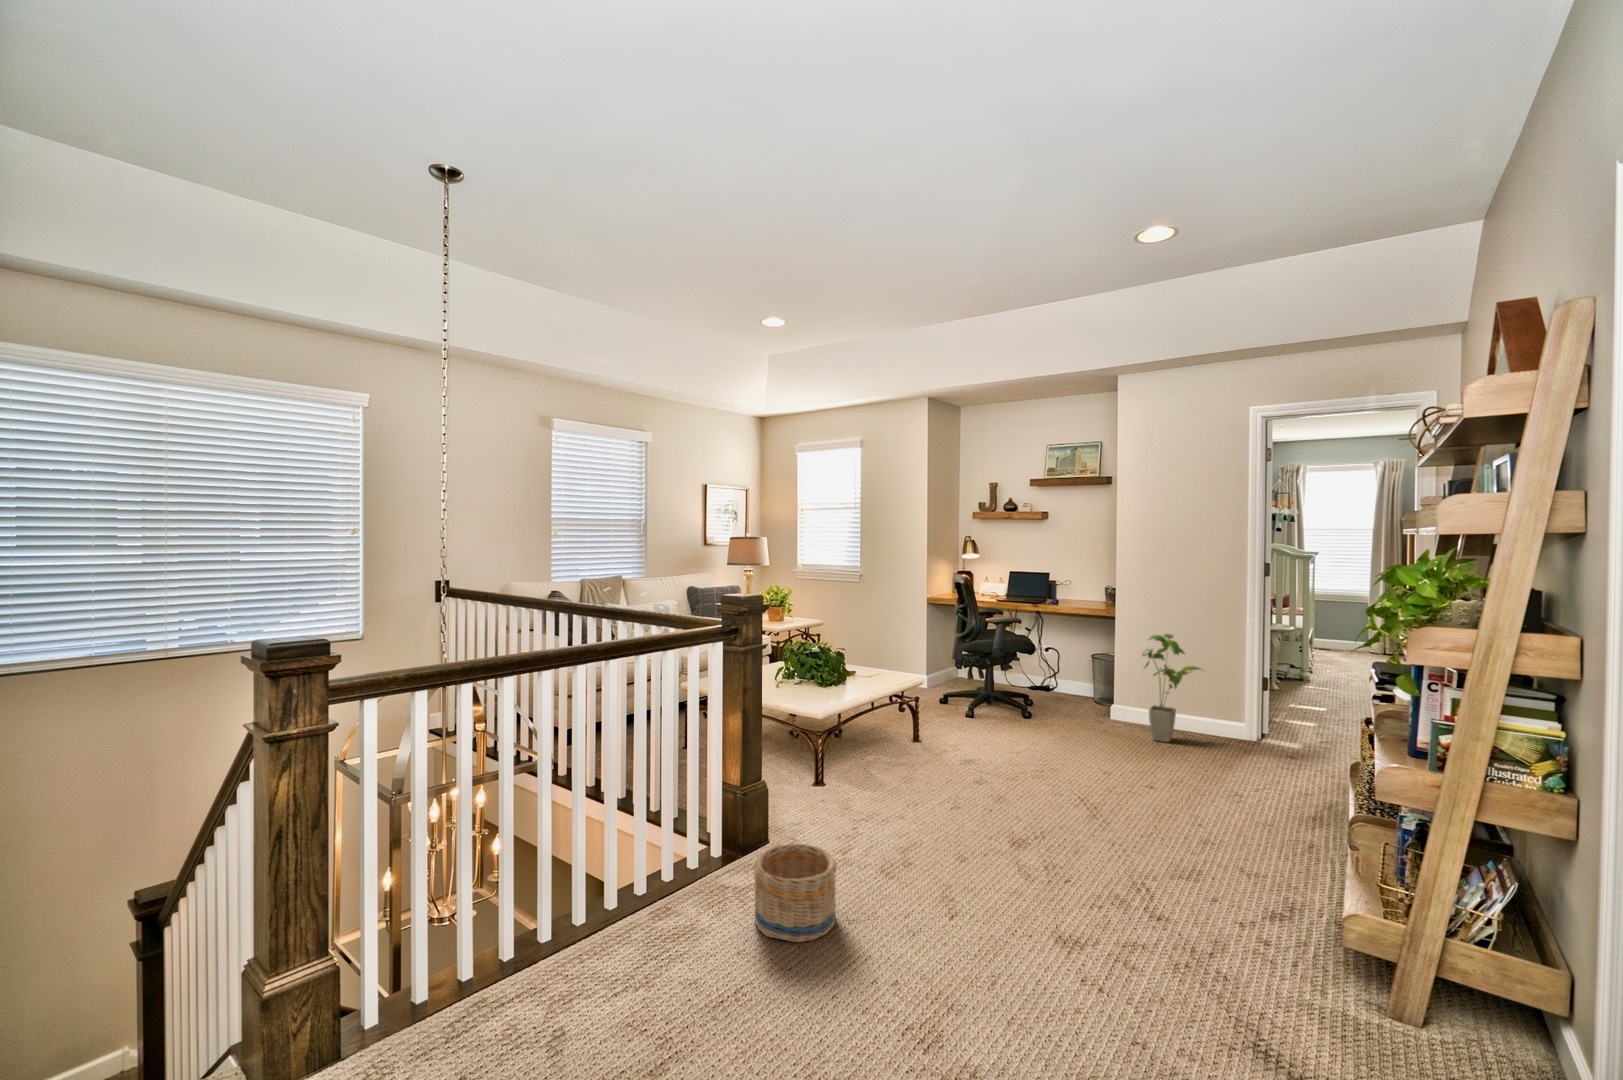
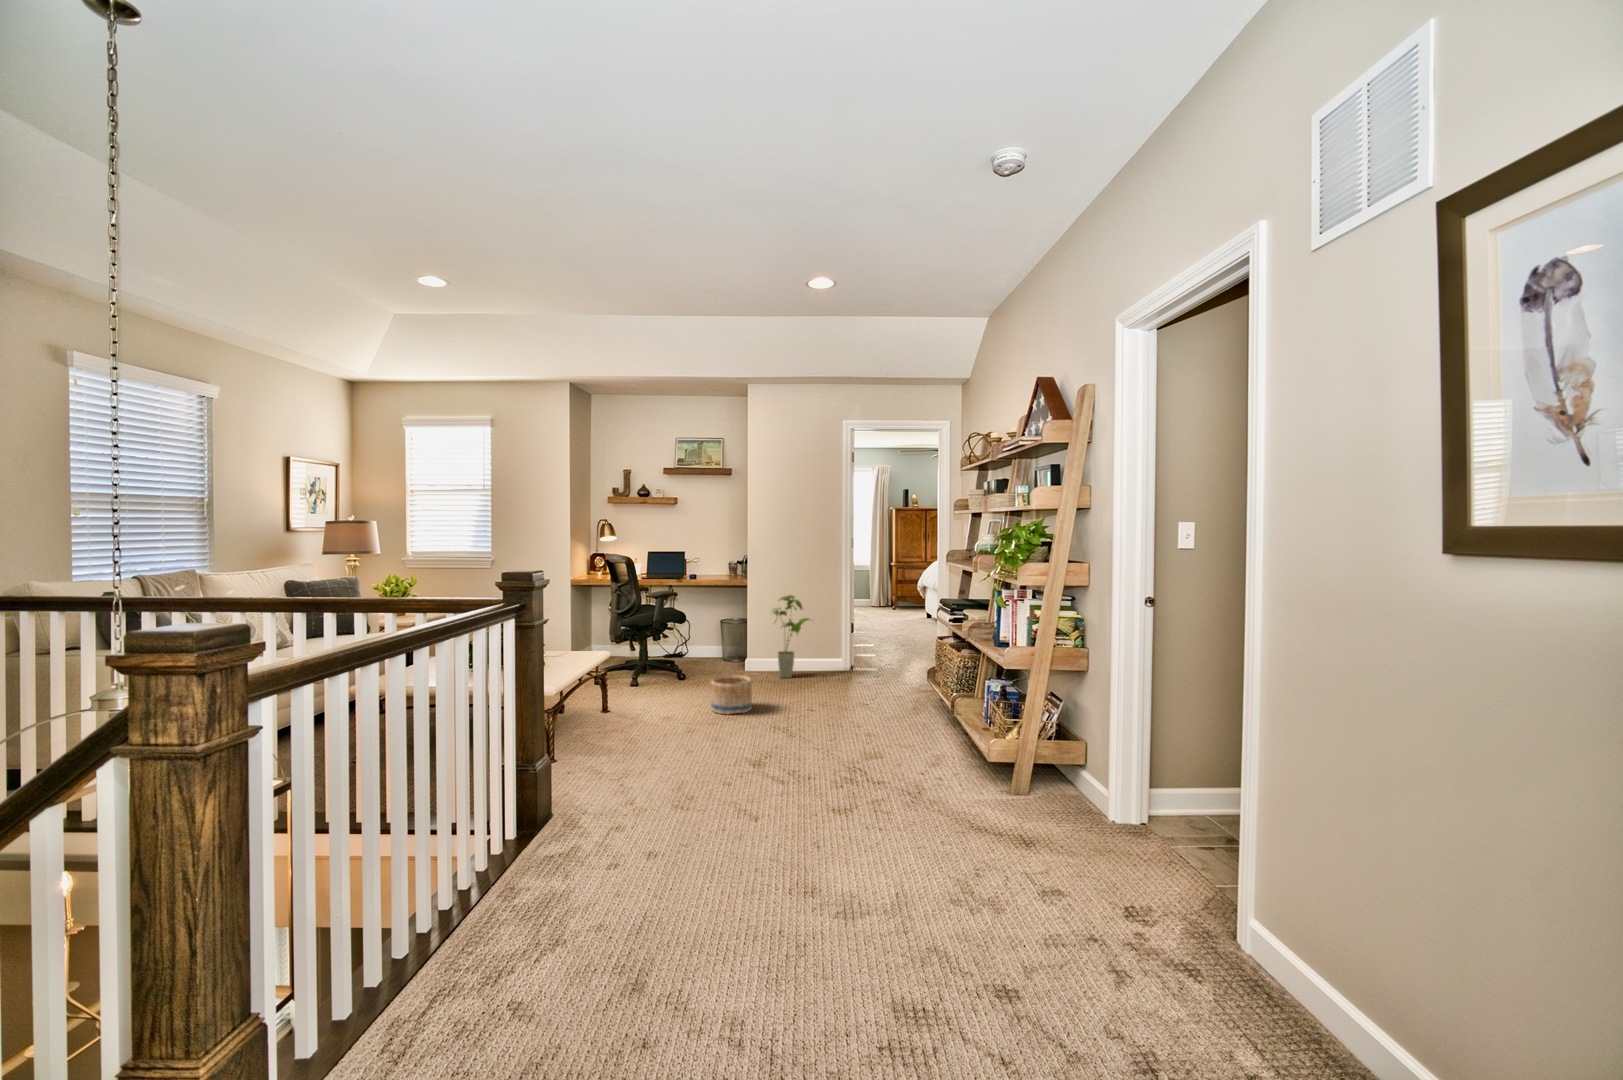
basket: present [753,844,837,942] -> present [711,675,752,714]

